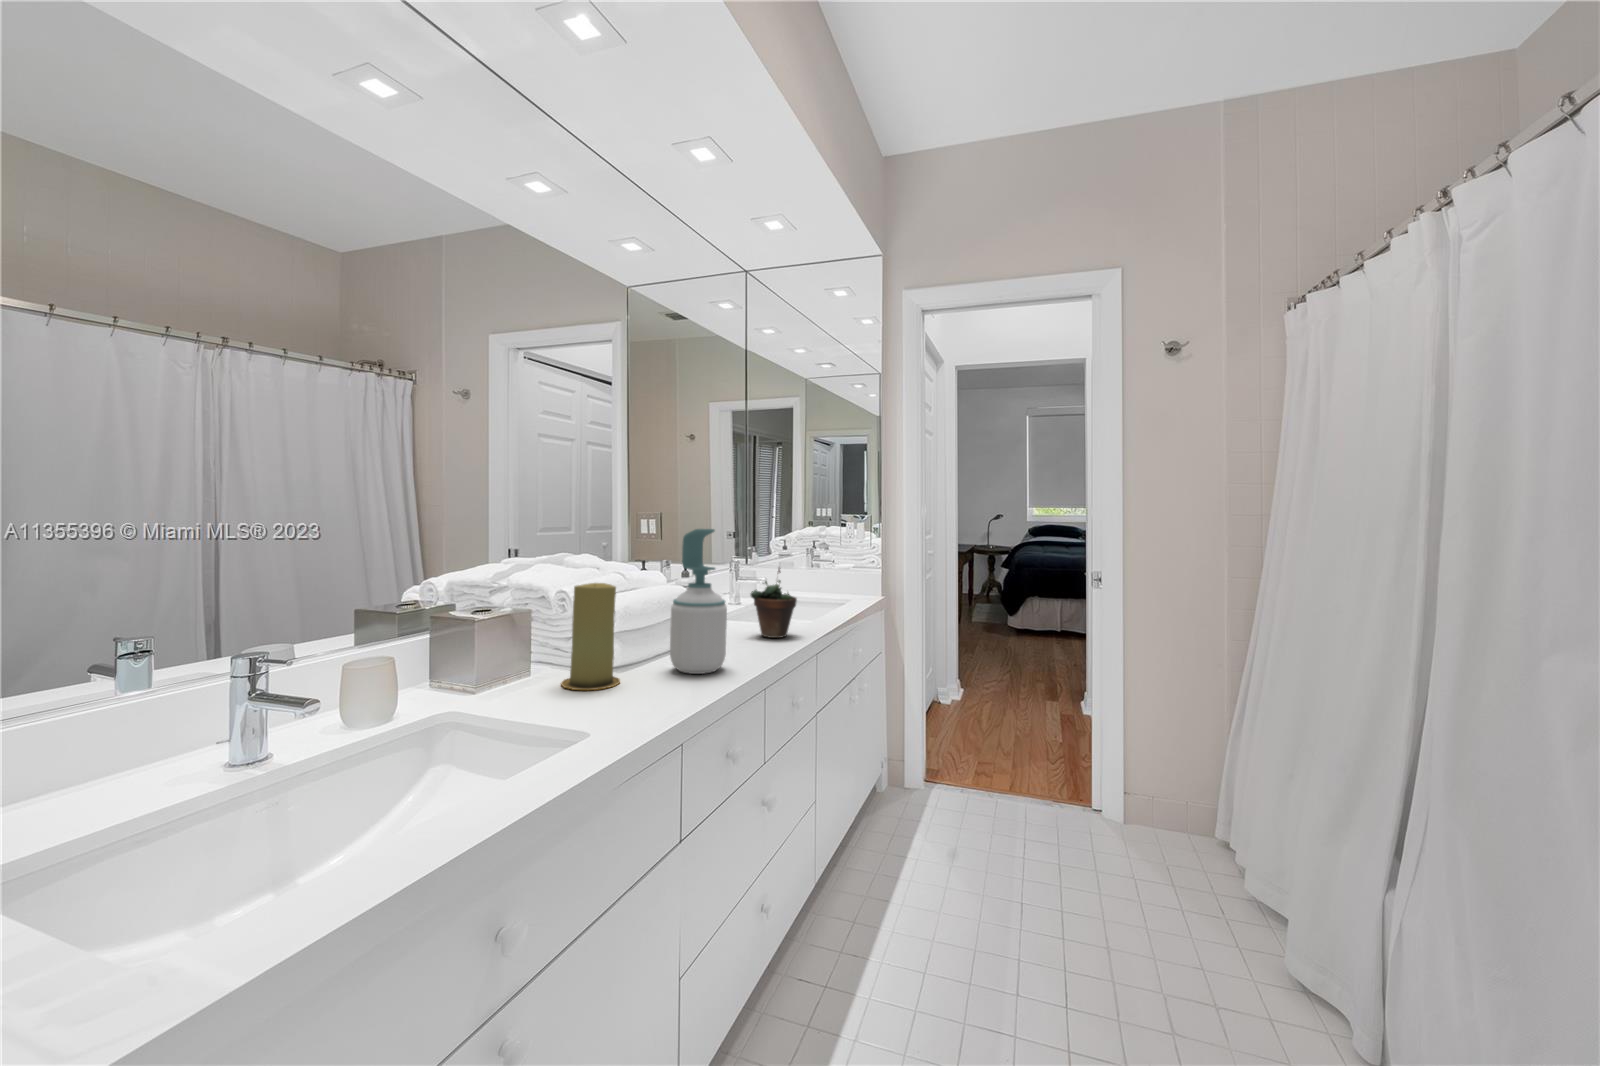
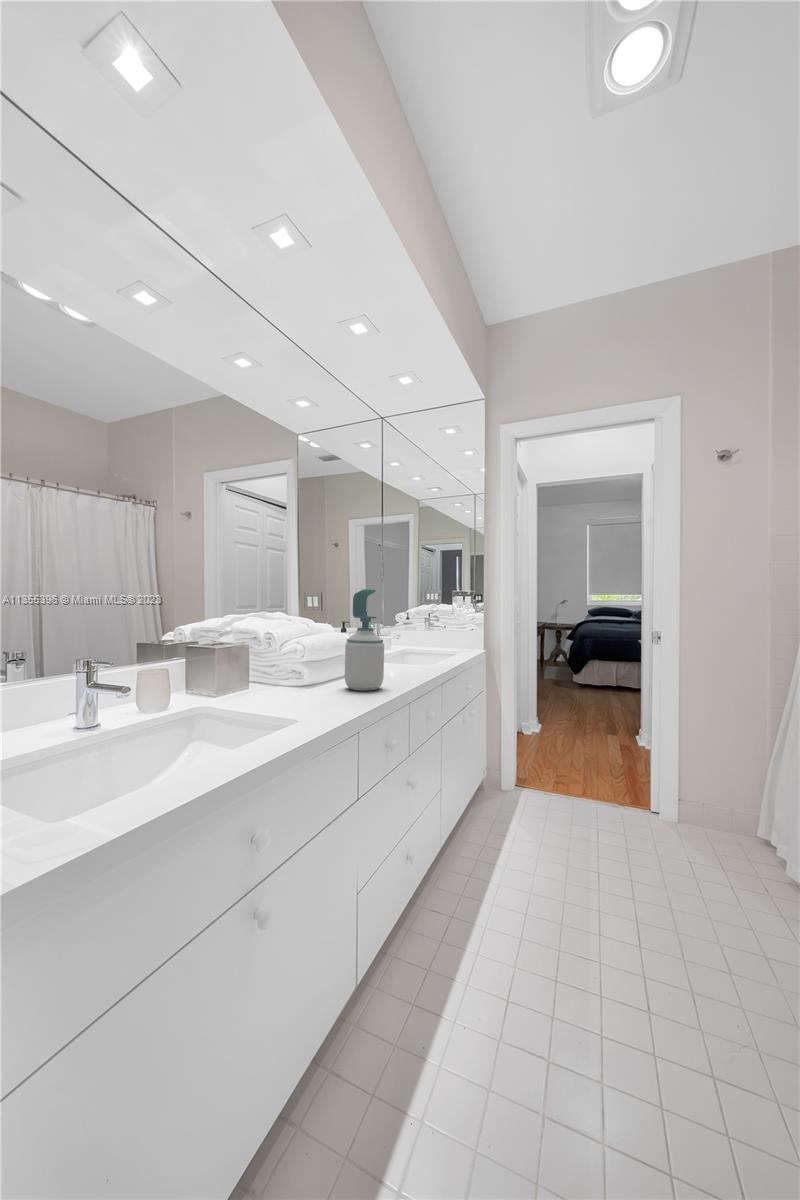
succulent plant: present [751,568,797,638] -> none [395,621,428,673]
candle: present [561,583,620,690] -> none [272,626,313,698]

